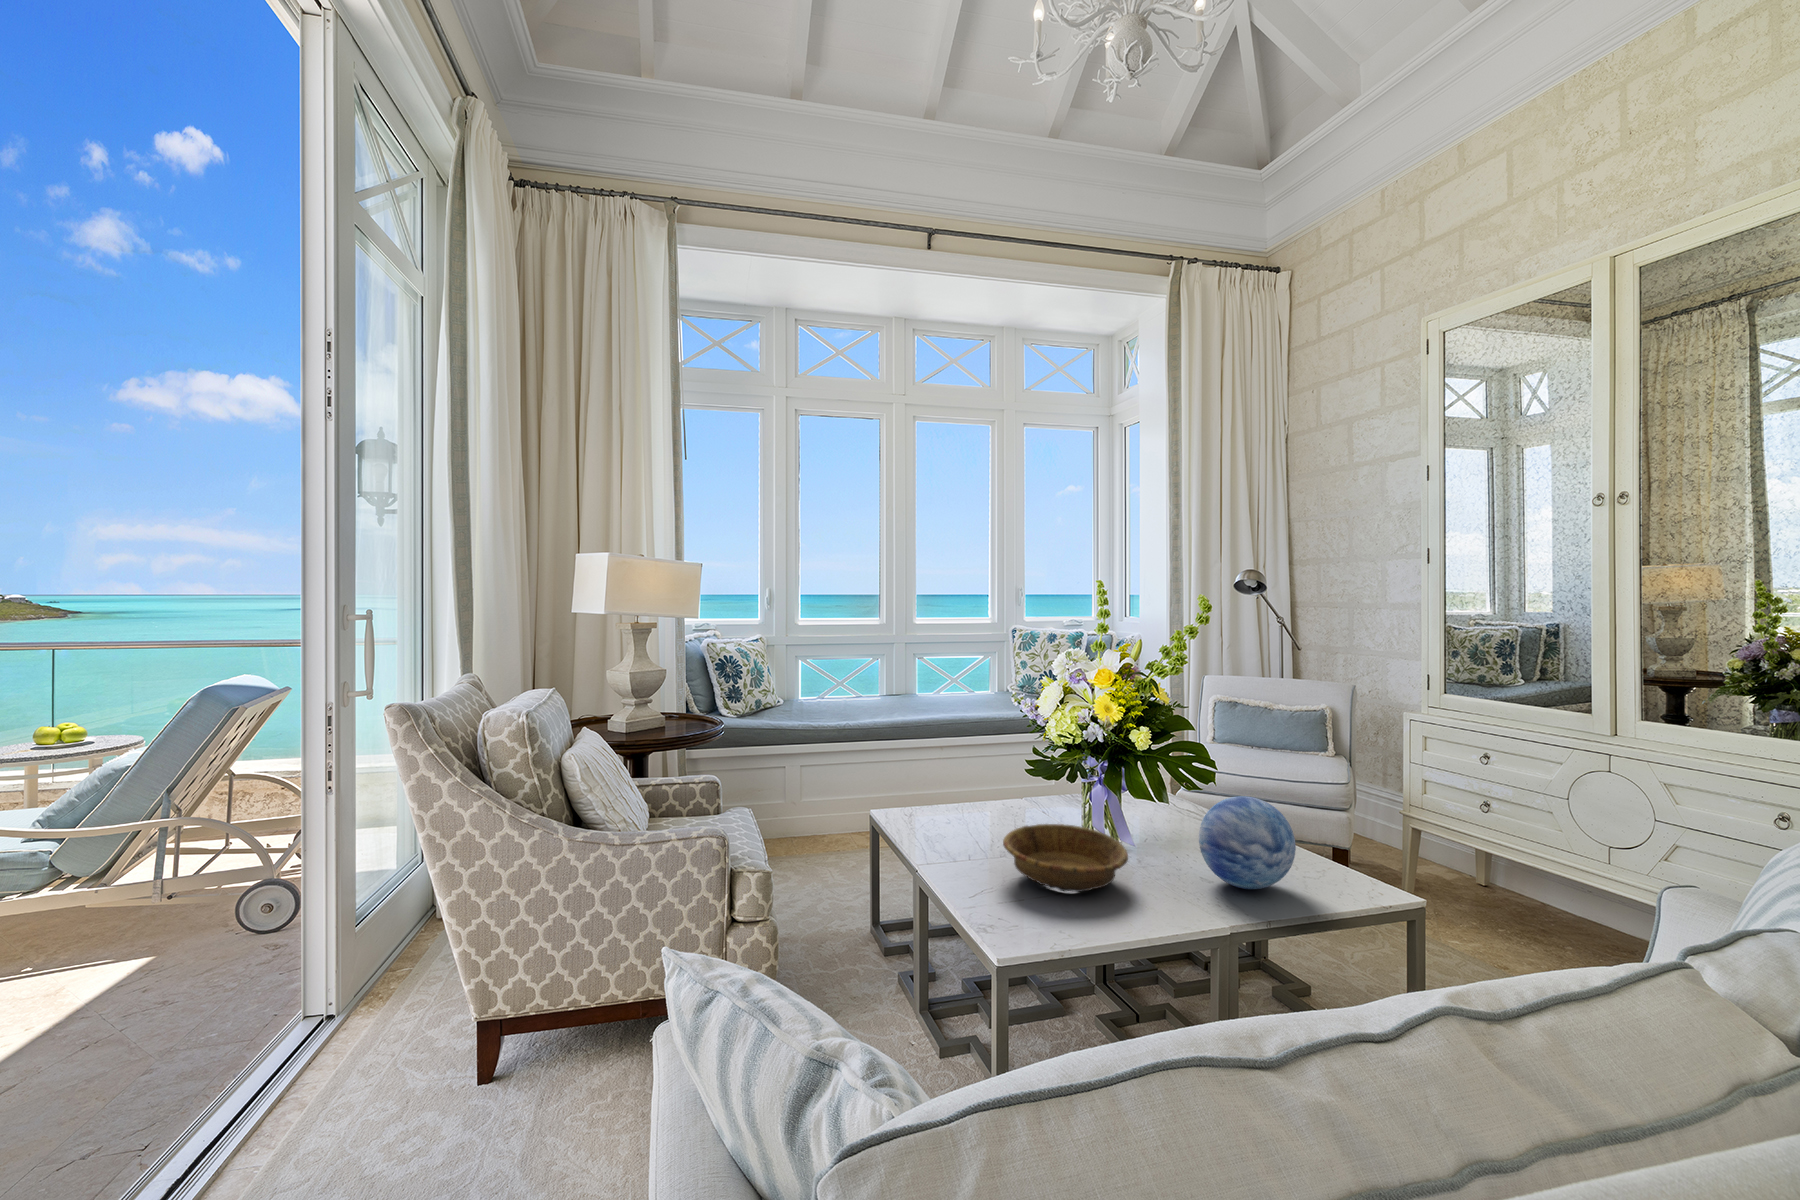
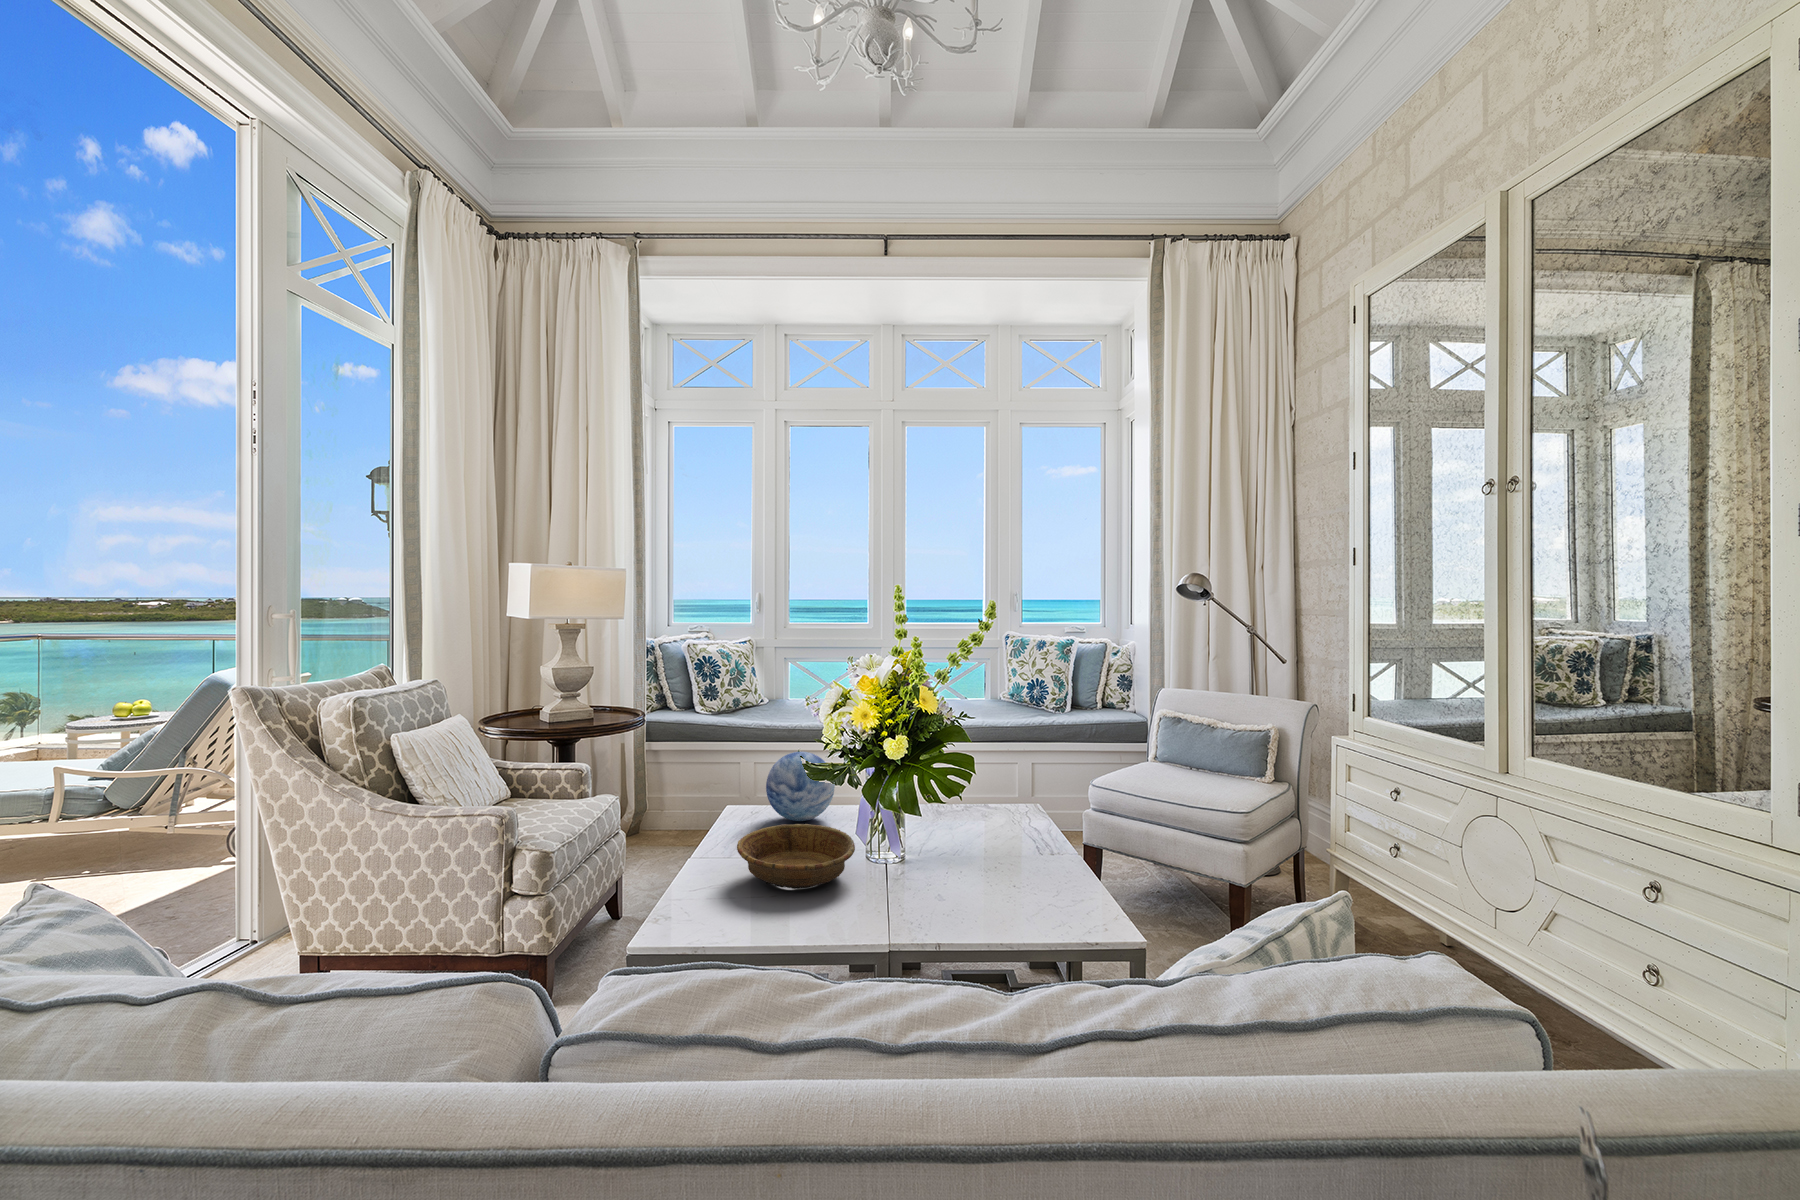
decorative orb: present [1199,796,1296,889] -> present [766,752,835,821]

